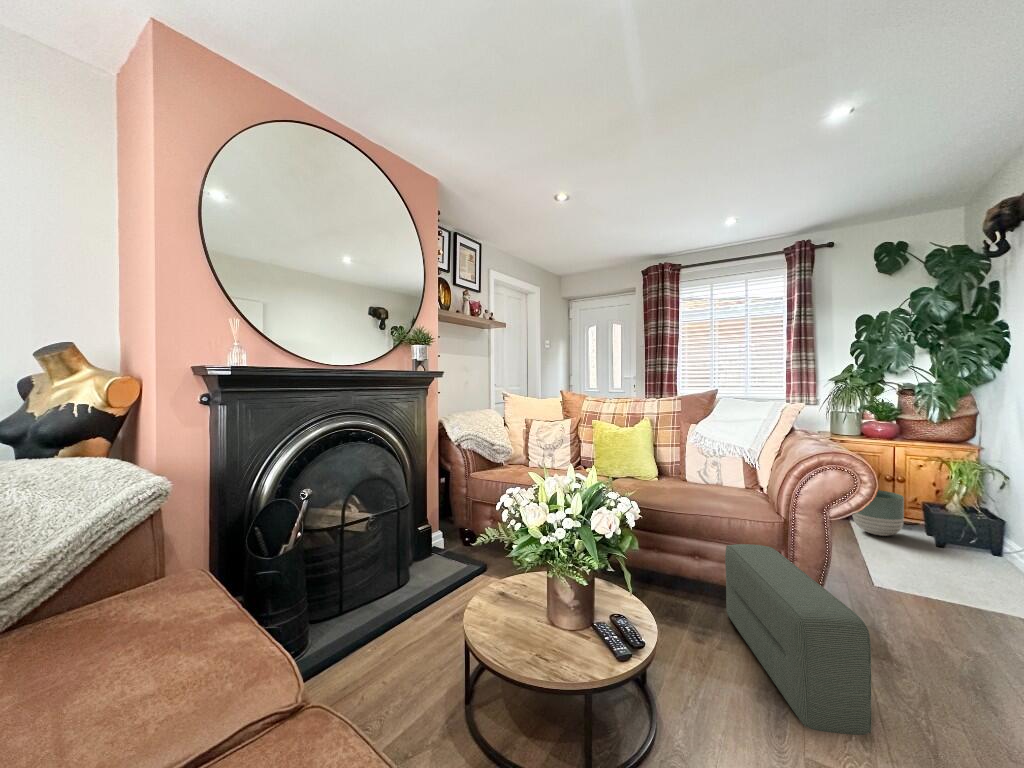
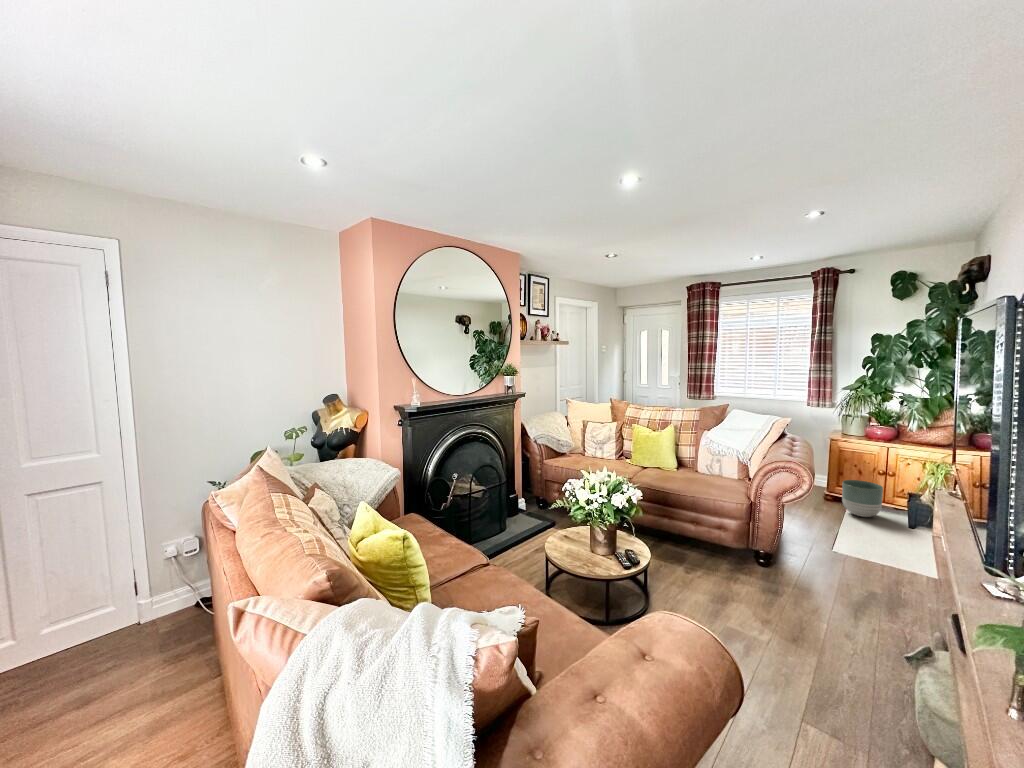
pouf: present [725,544,871,735] -> none [710,517,767,618]

